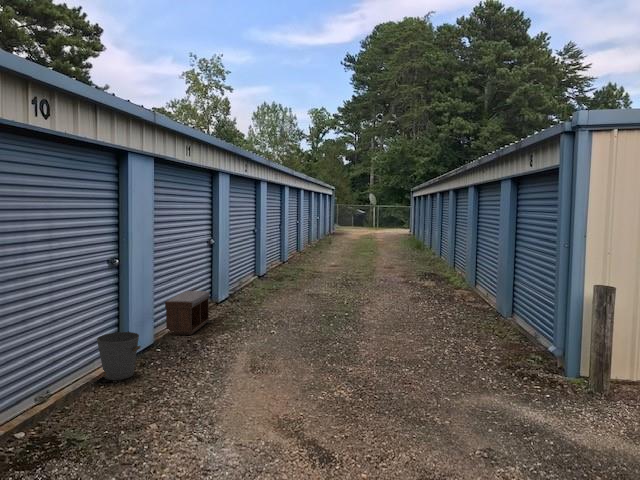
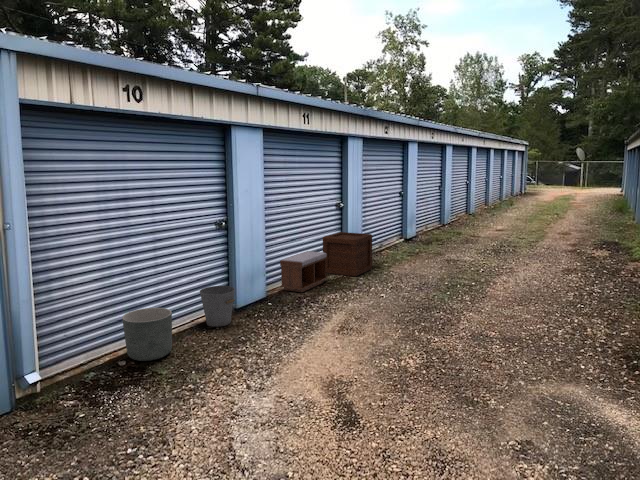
wooden crate: none [198,270,247,315] -> present [323,232,372,277]
planter: none [24,362,88,429] -> present [122,308,172,361]

